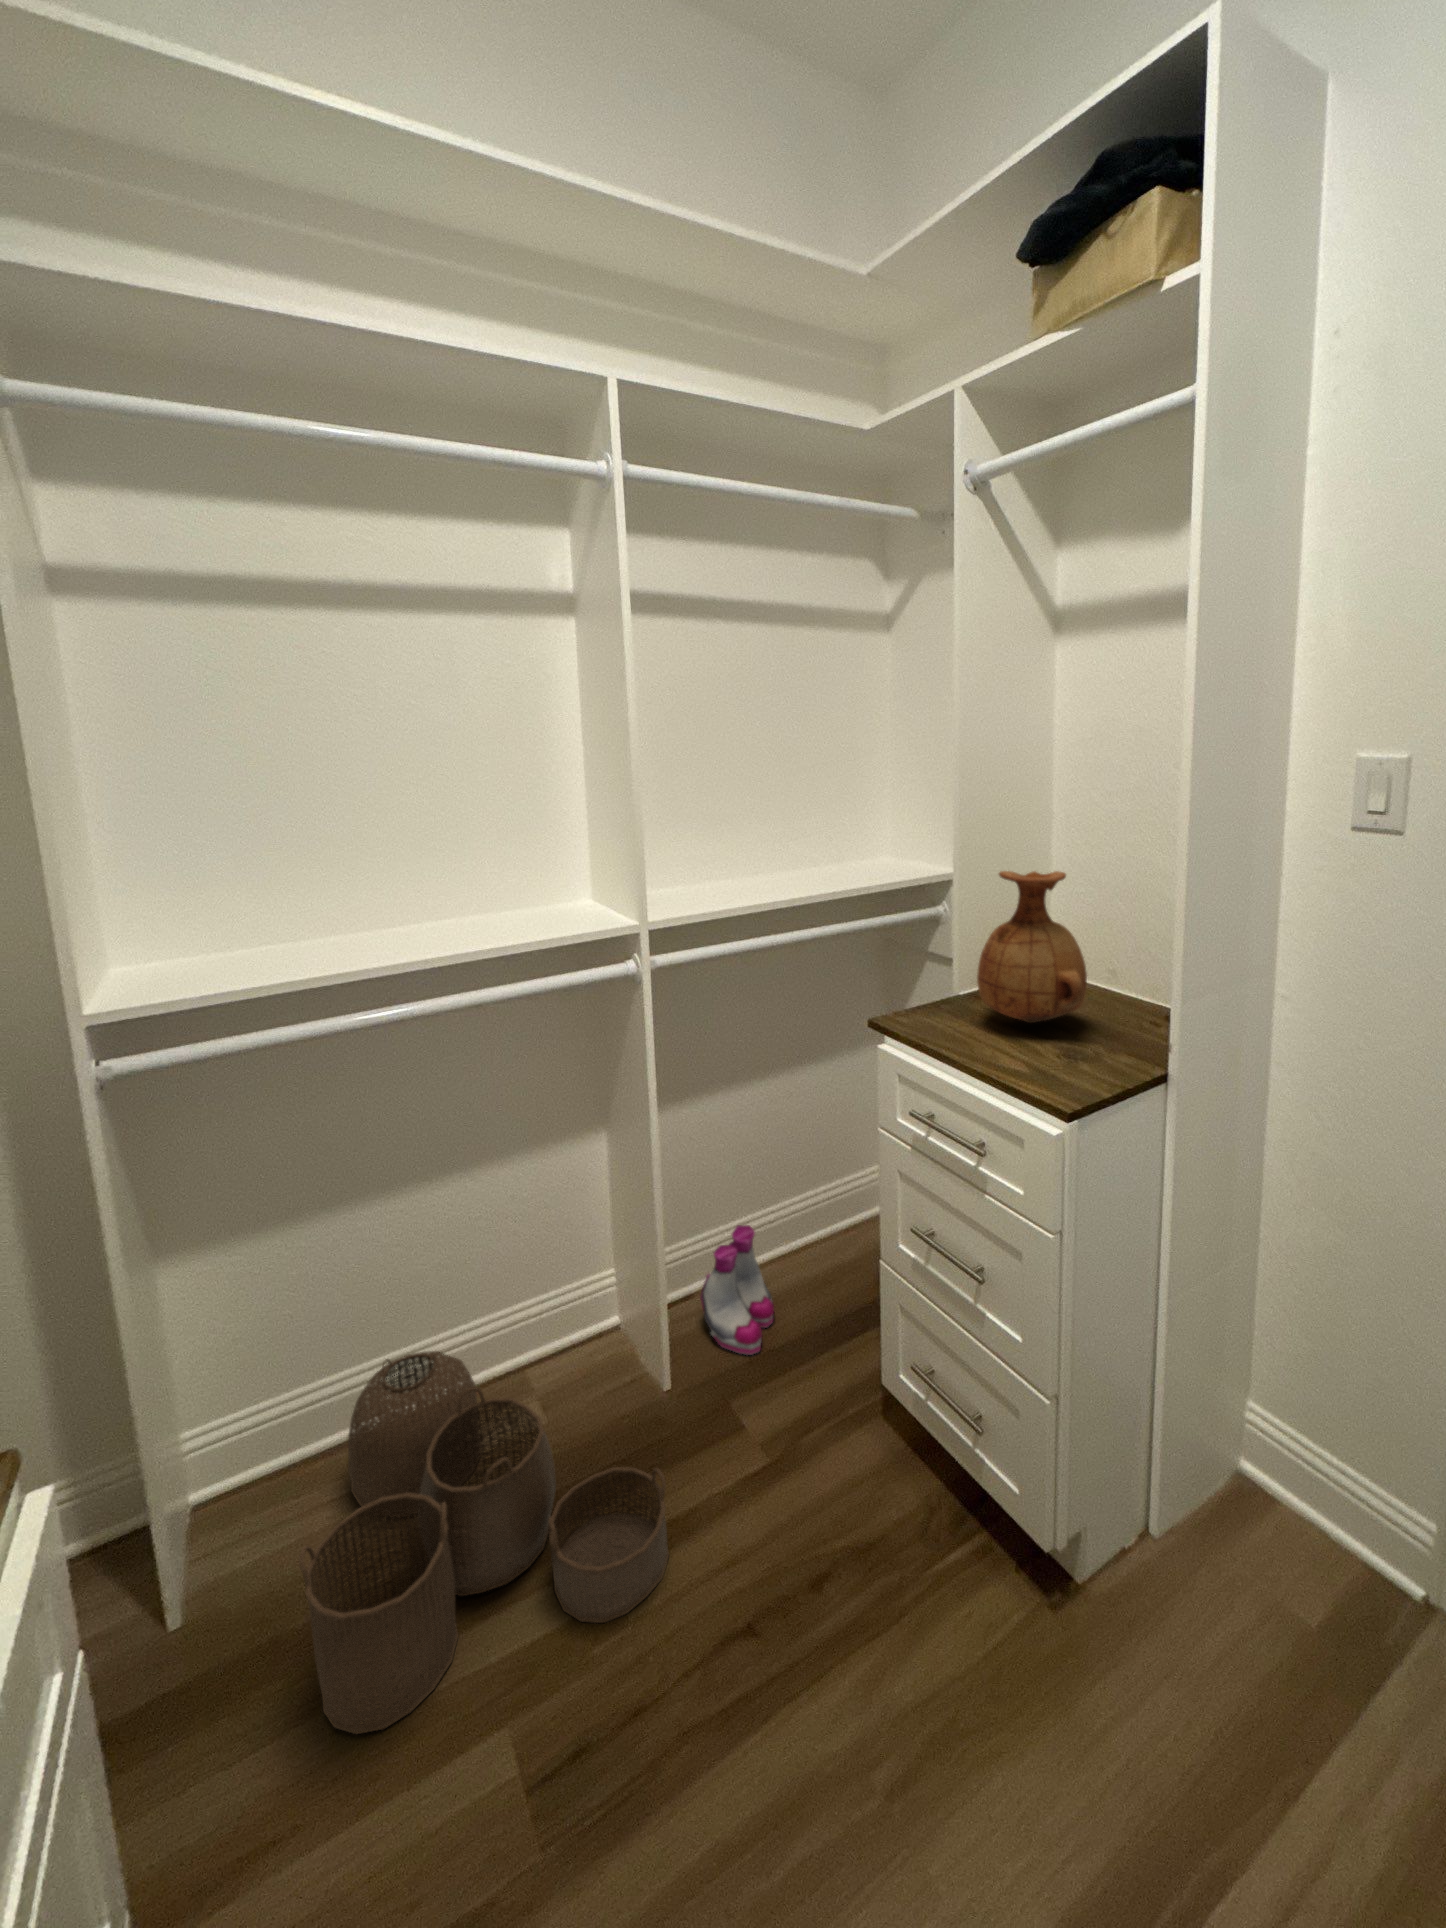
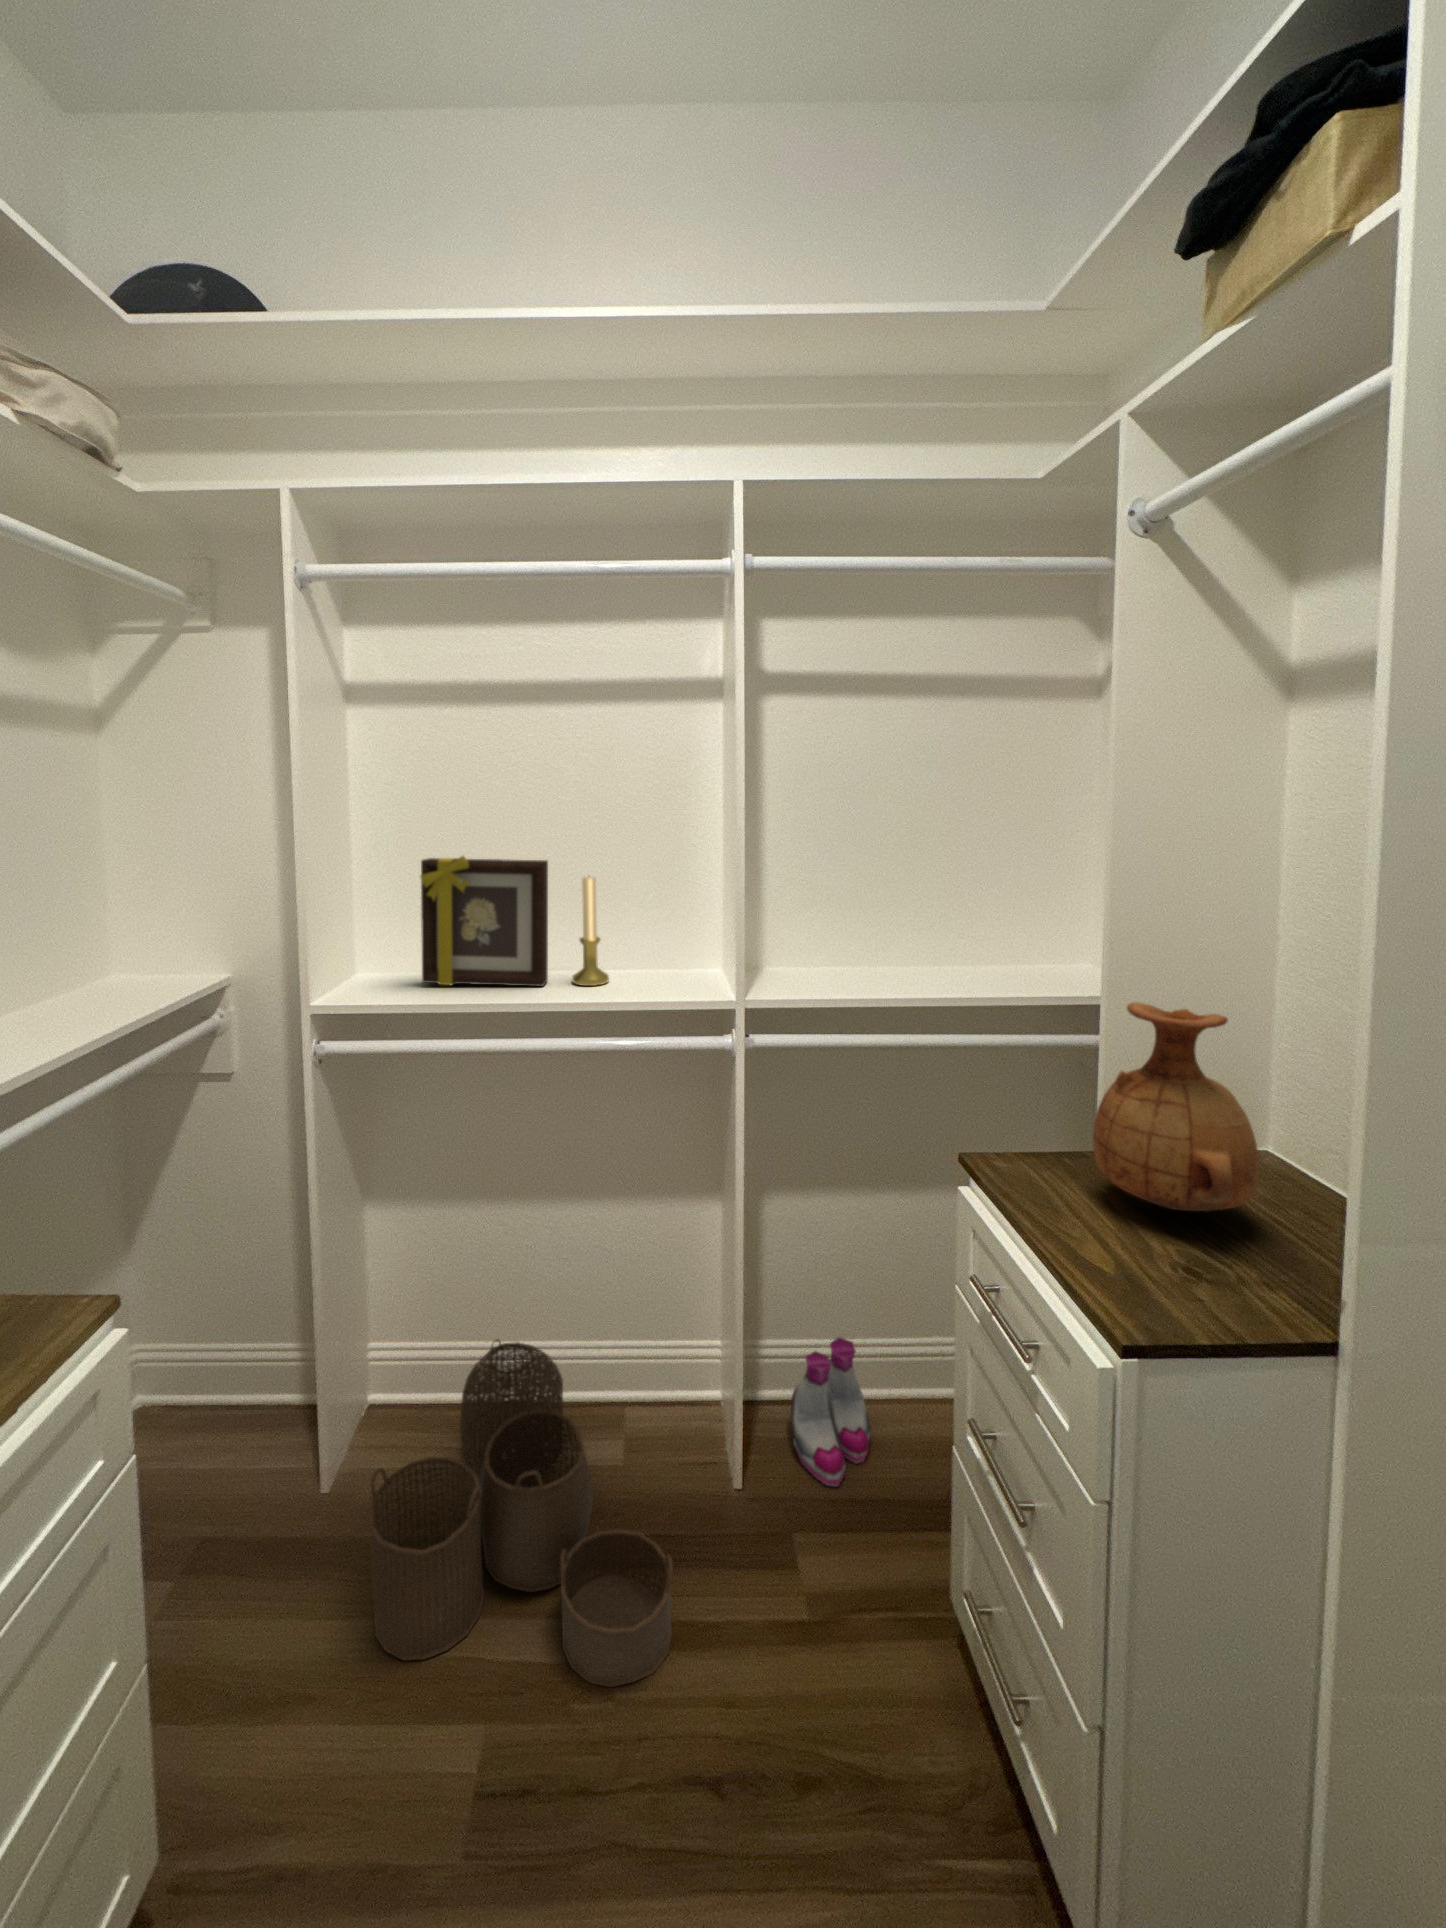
picture frame: none [223,794,414,963] -> present [421,856,548,987]
candle holder: none [444,807,490,936] -> present [572,877,609,986]

